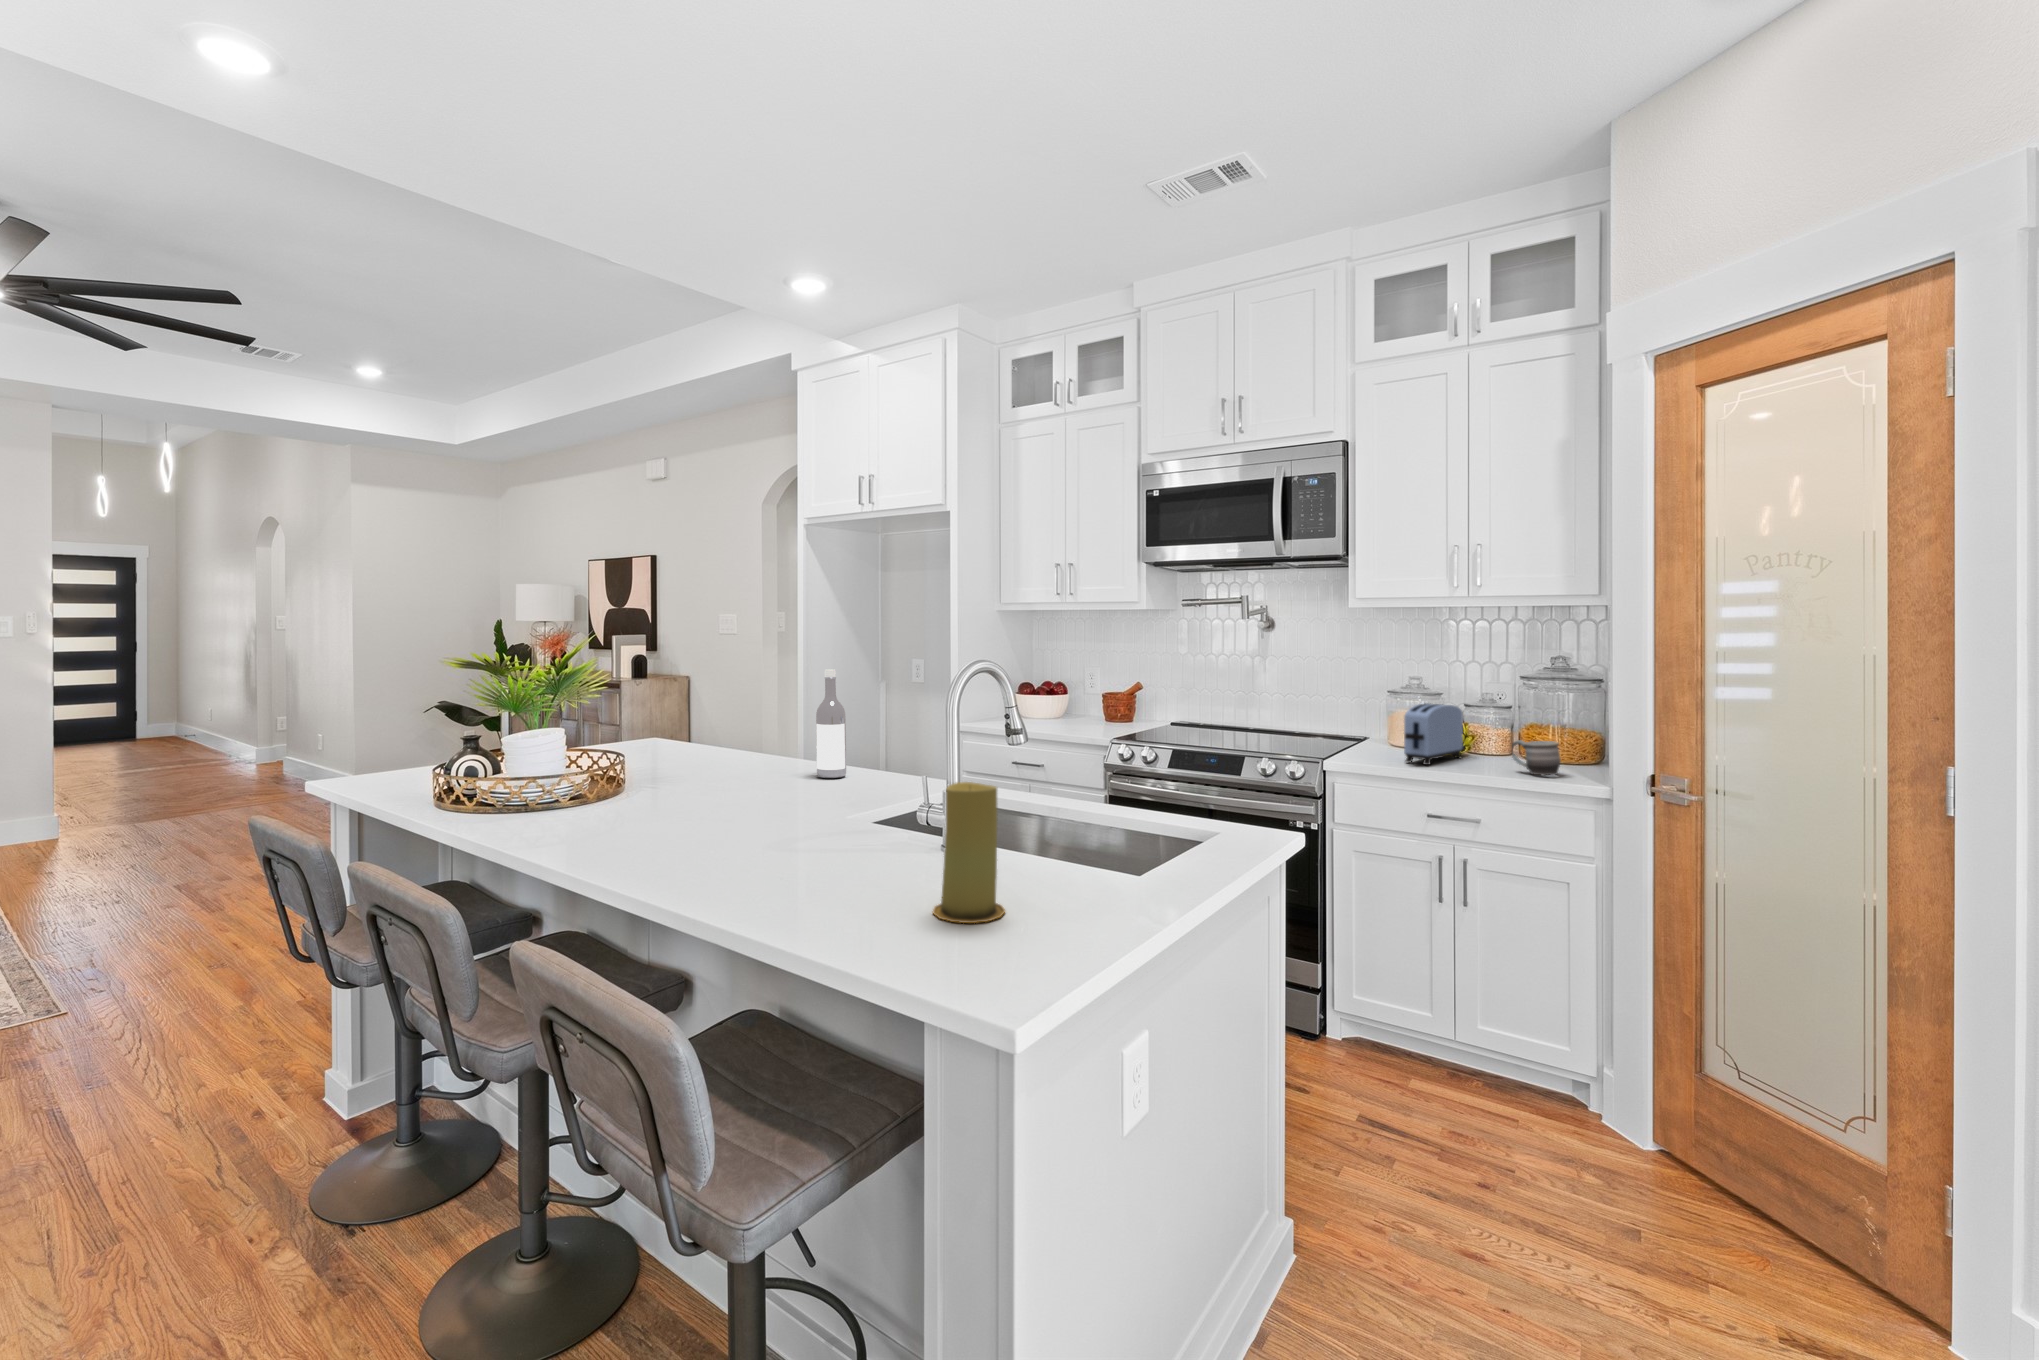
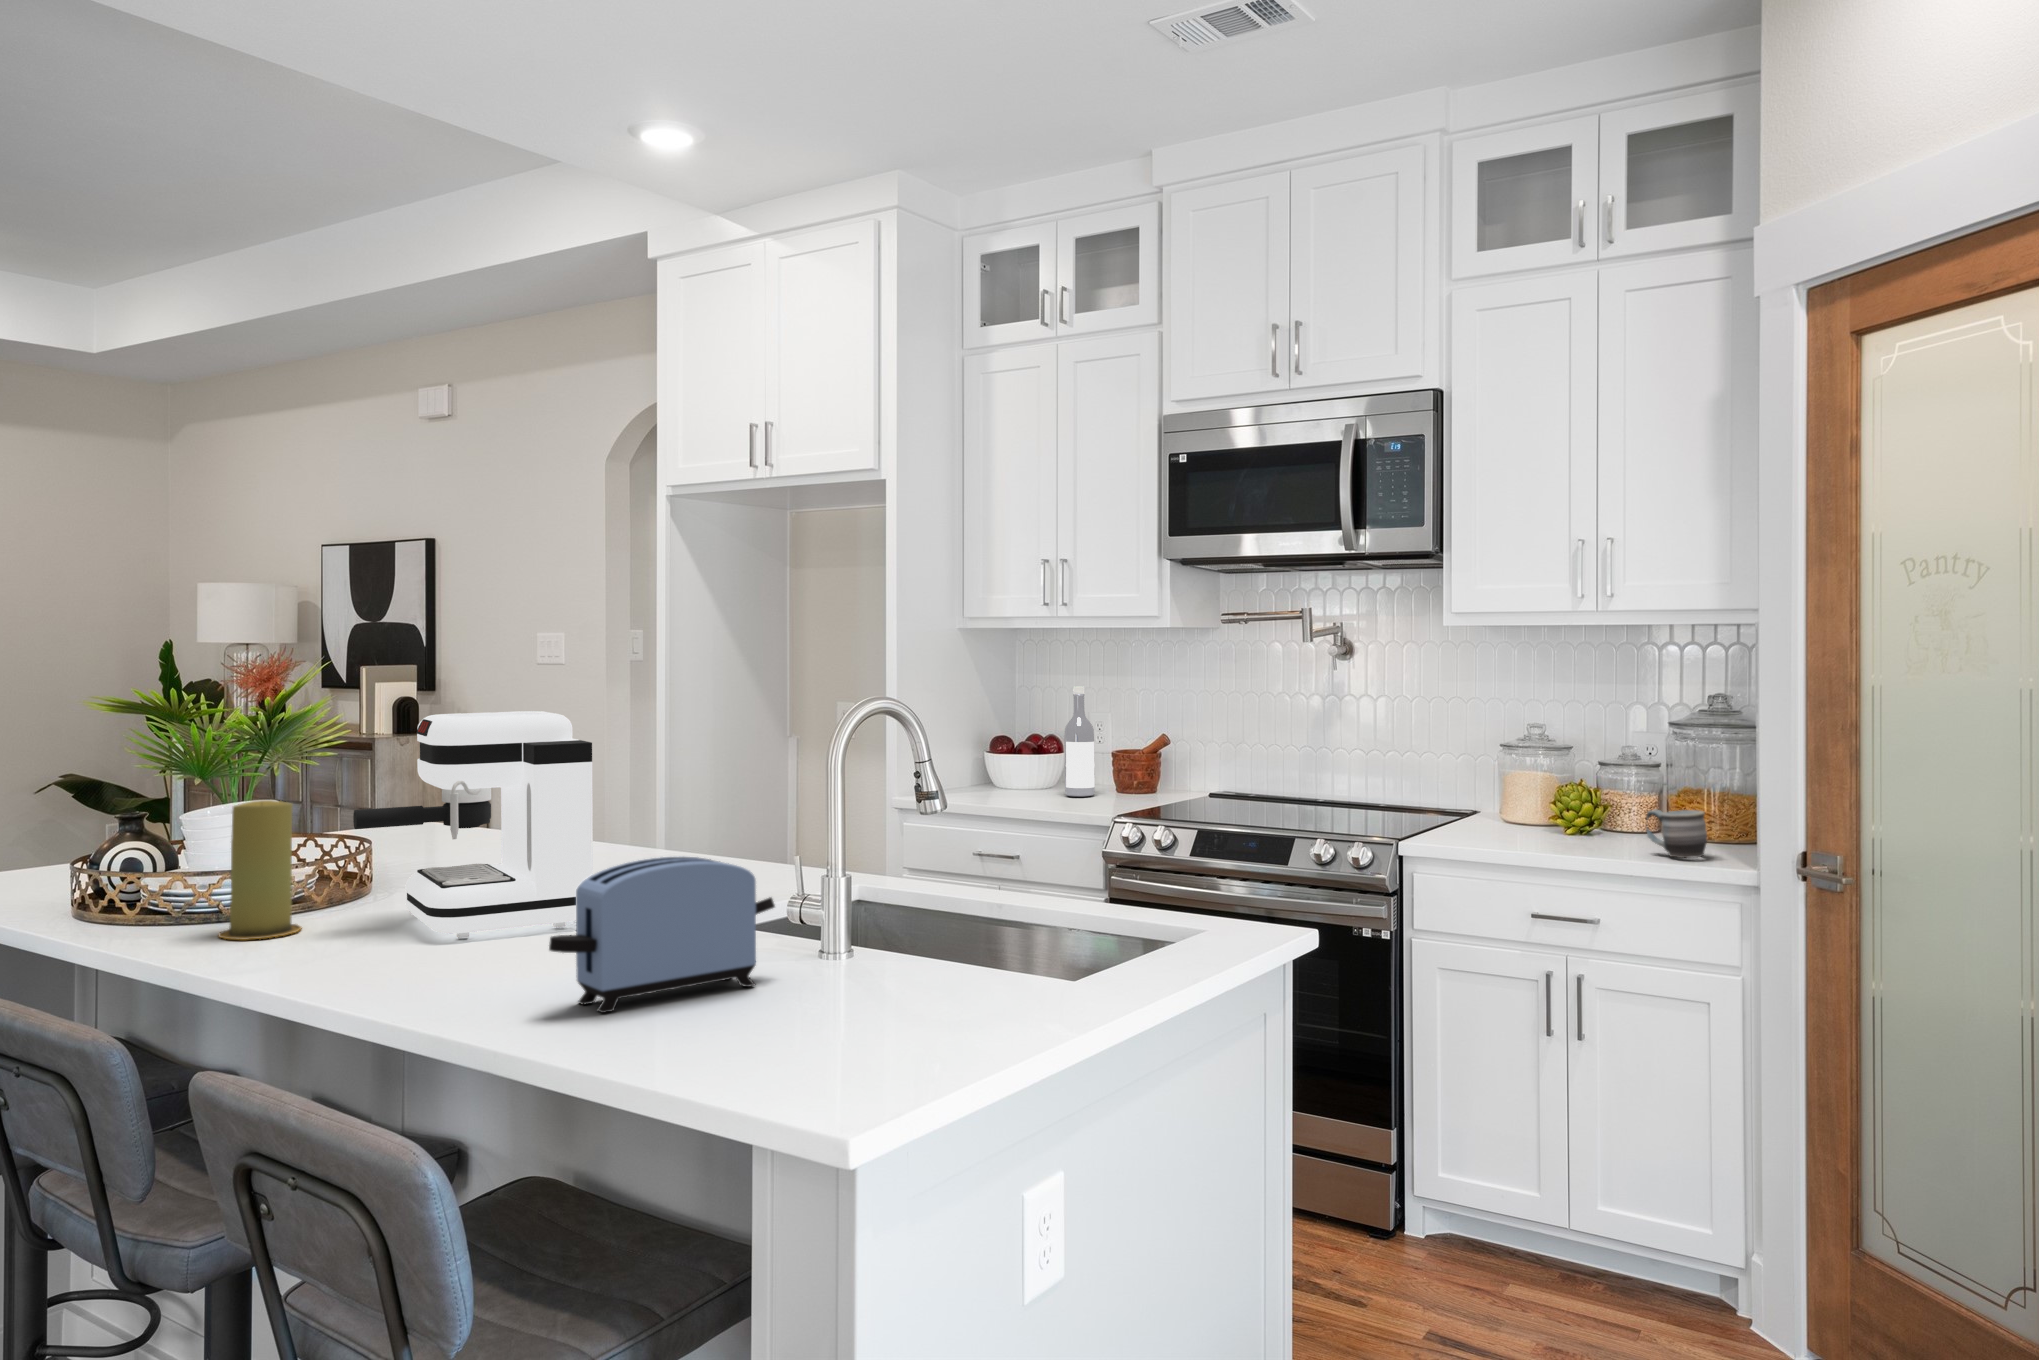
coffee maker: none [615,669,779,828] -> present [353,711,593,938]
wine bottle: present [816,669,846,778] -> present [1064,686,1095,797]
toaster: present [1404,703,1463,765] -> present [549,856,775,1013]
candle: present [933,782,1005,923] -> present [219,800,302,940]

